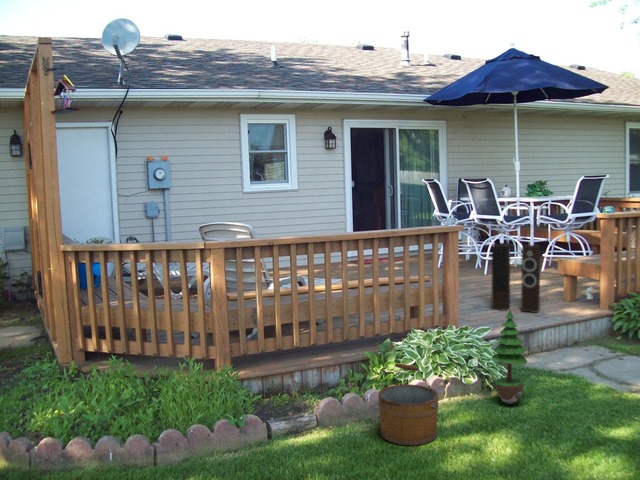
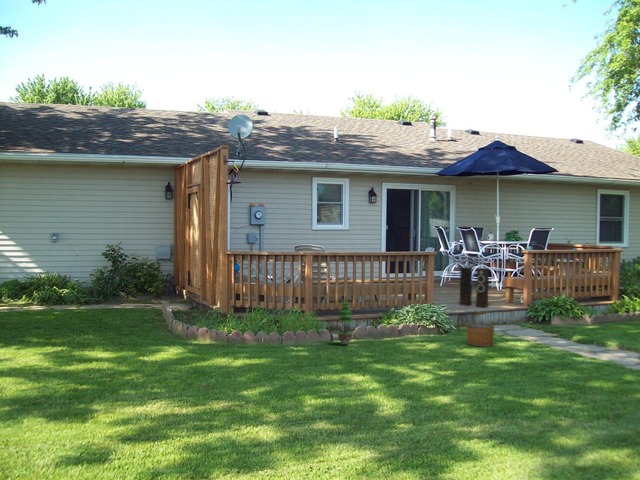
potted tree: present [492,310,527,405] -> present [338,296,353,345]
bucket: present [378,364,438,446] -> present [466,312,494,347]

